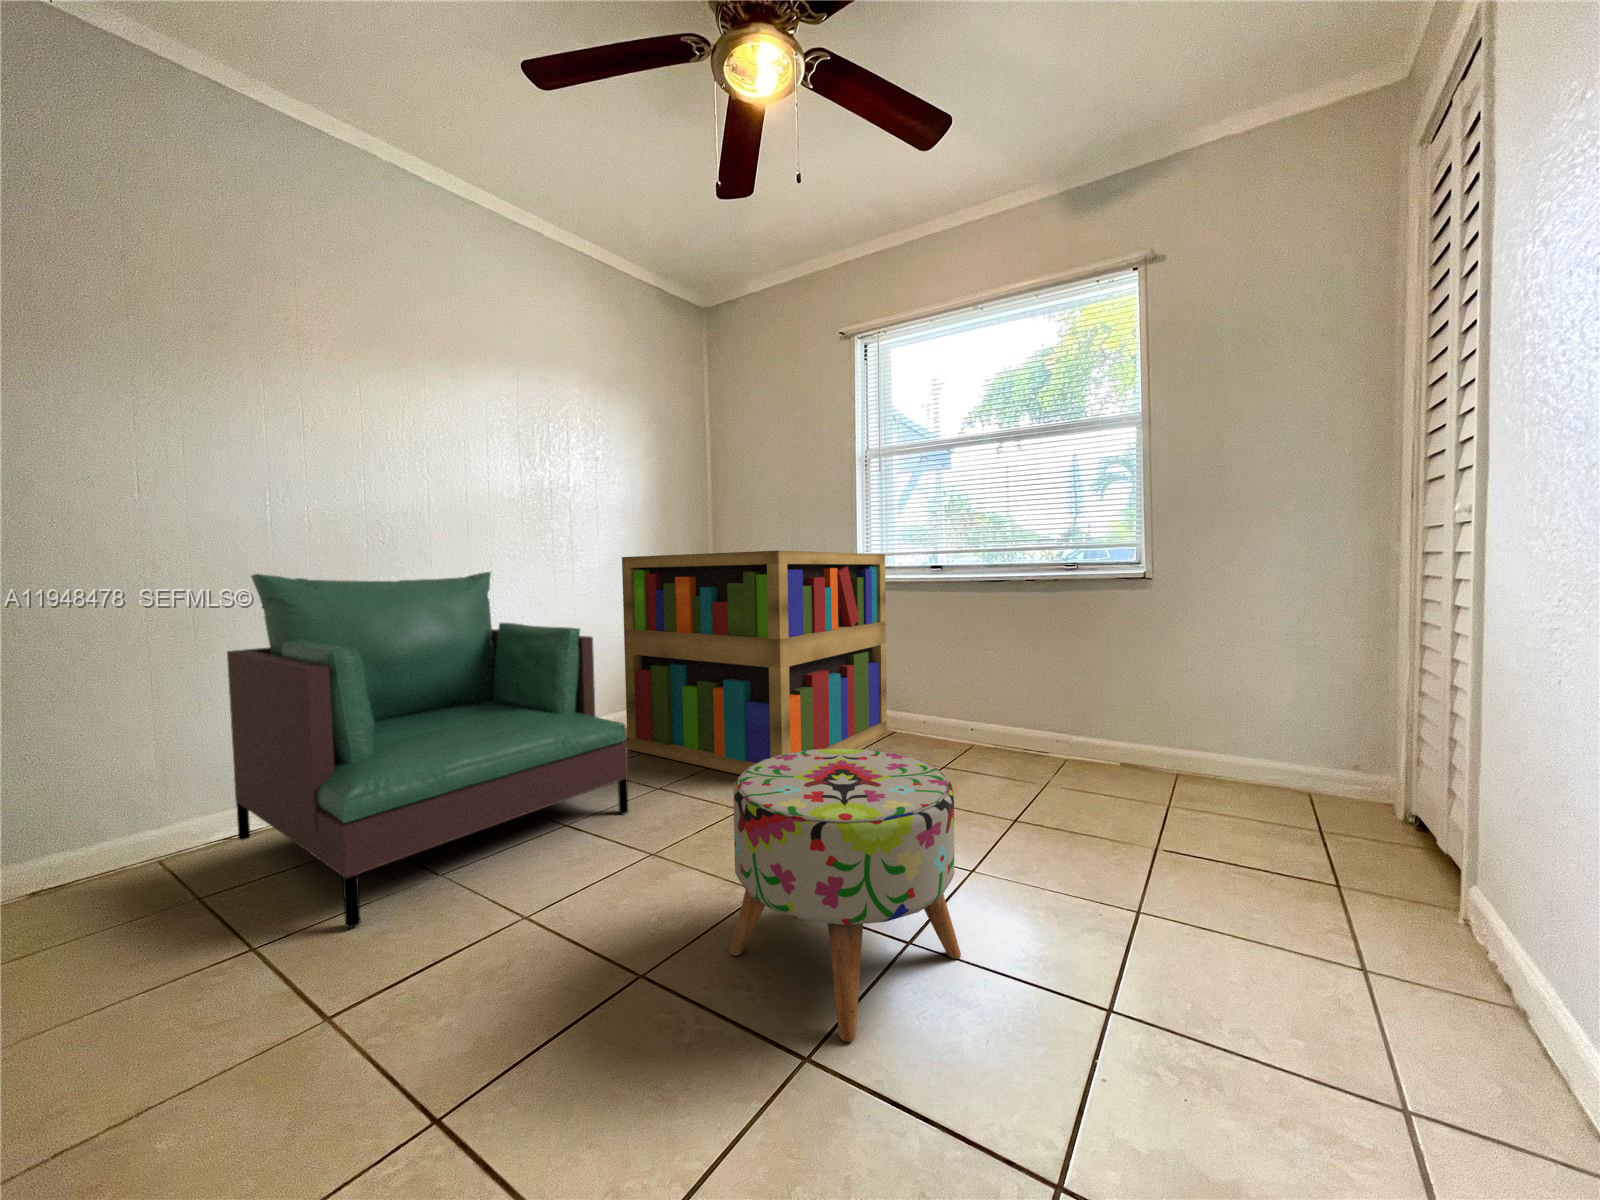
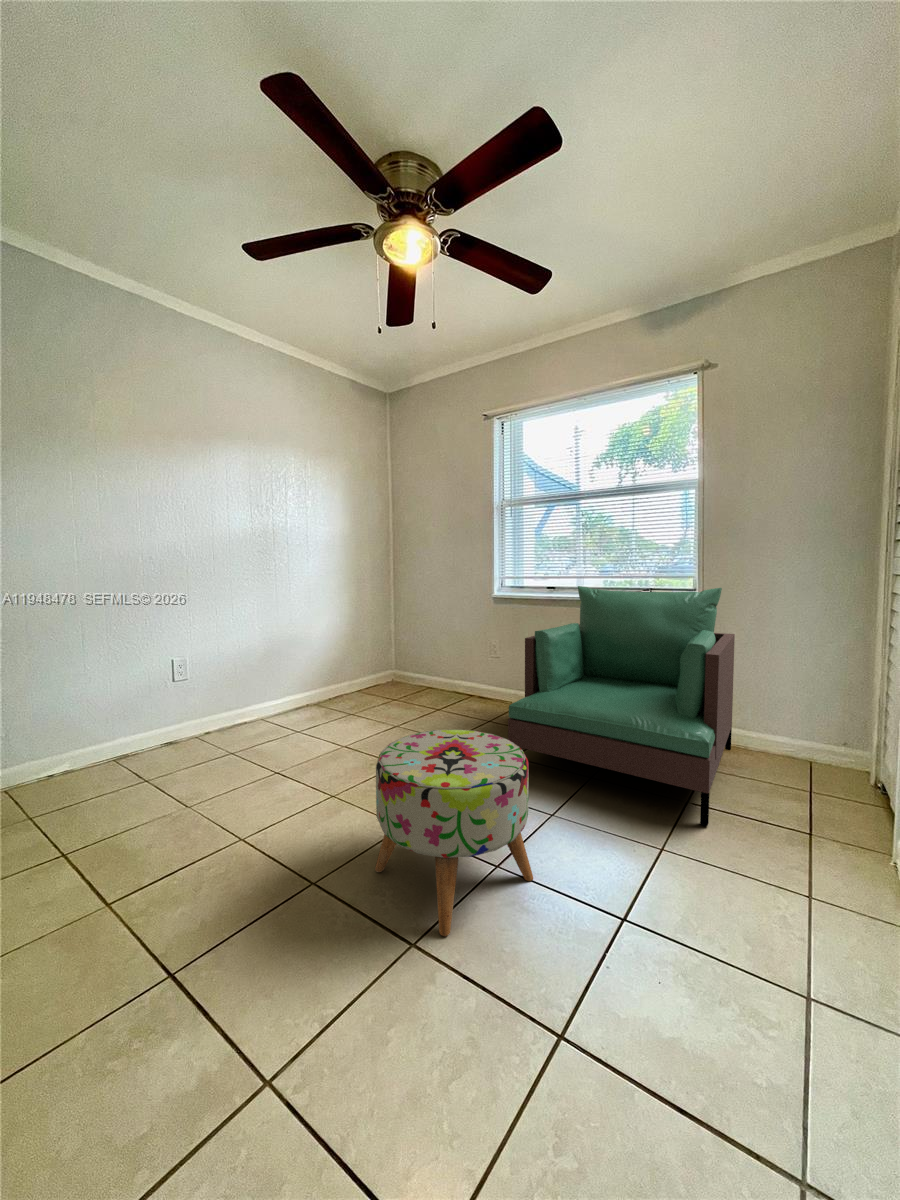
bookshelf: present [622,551,887,775] -> none [322,577,514,746]
armchair: present [227,572,628,928] -> present [508,586,735,826]

